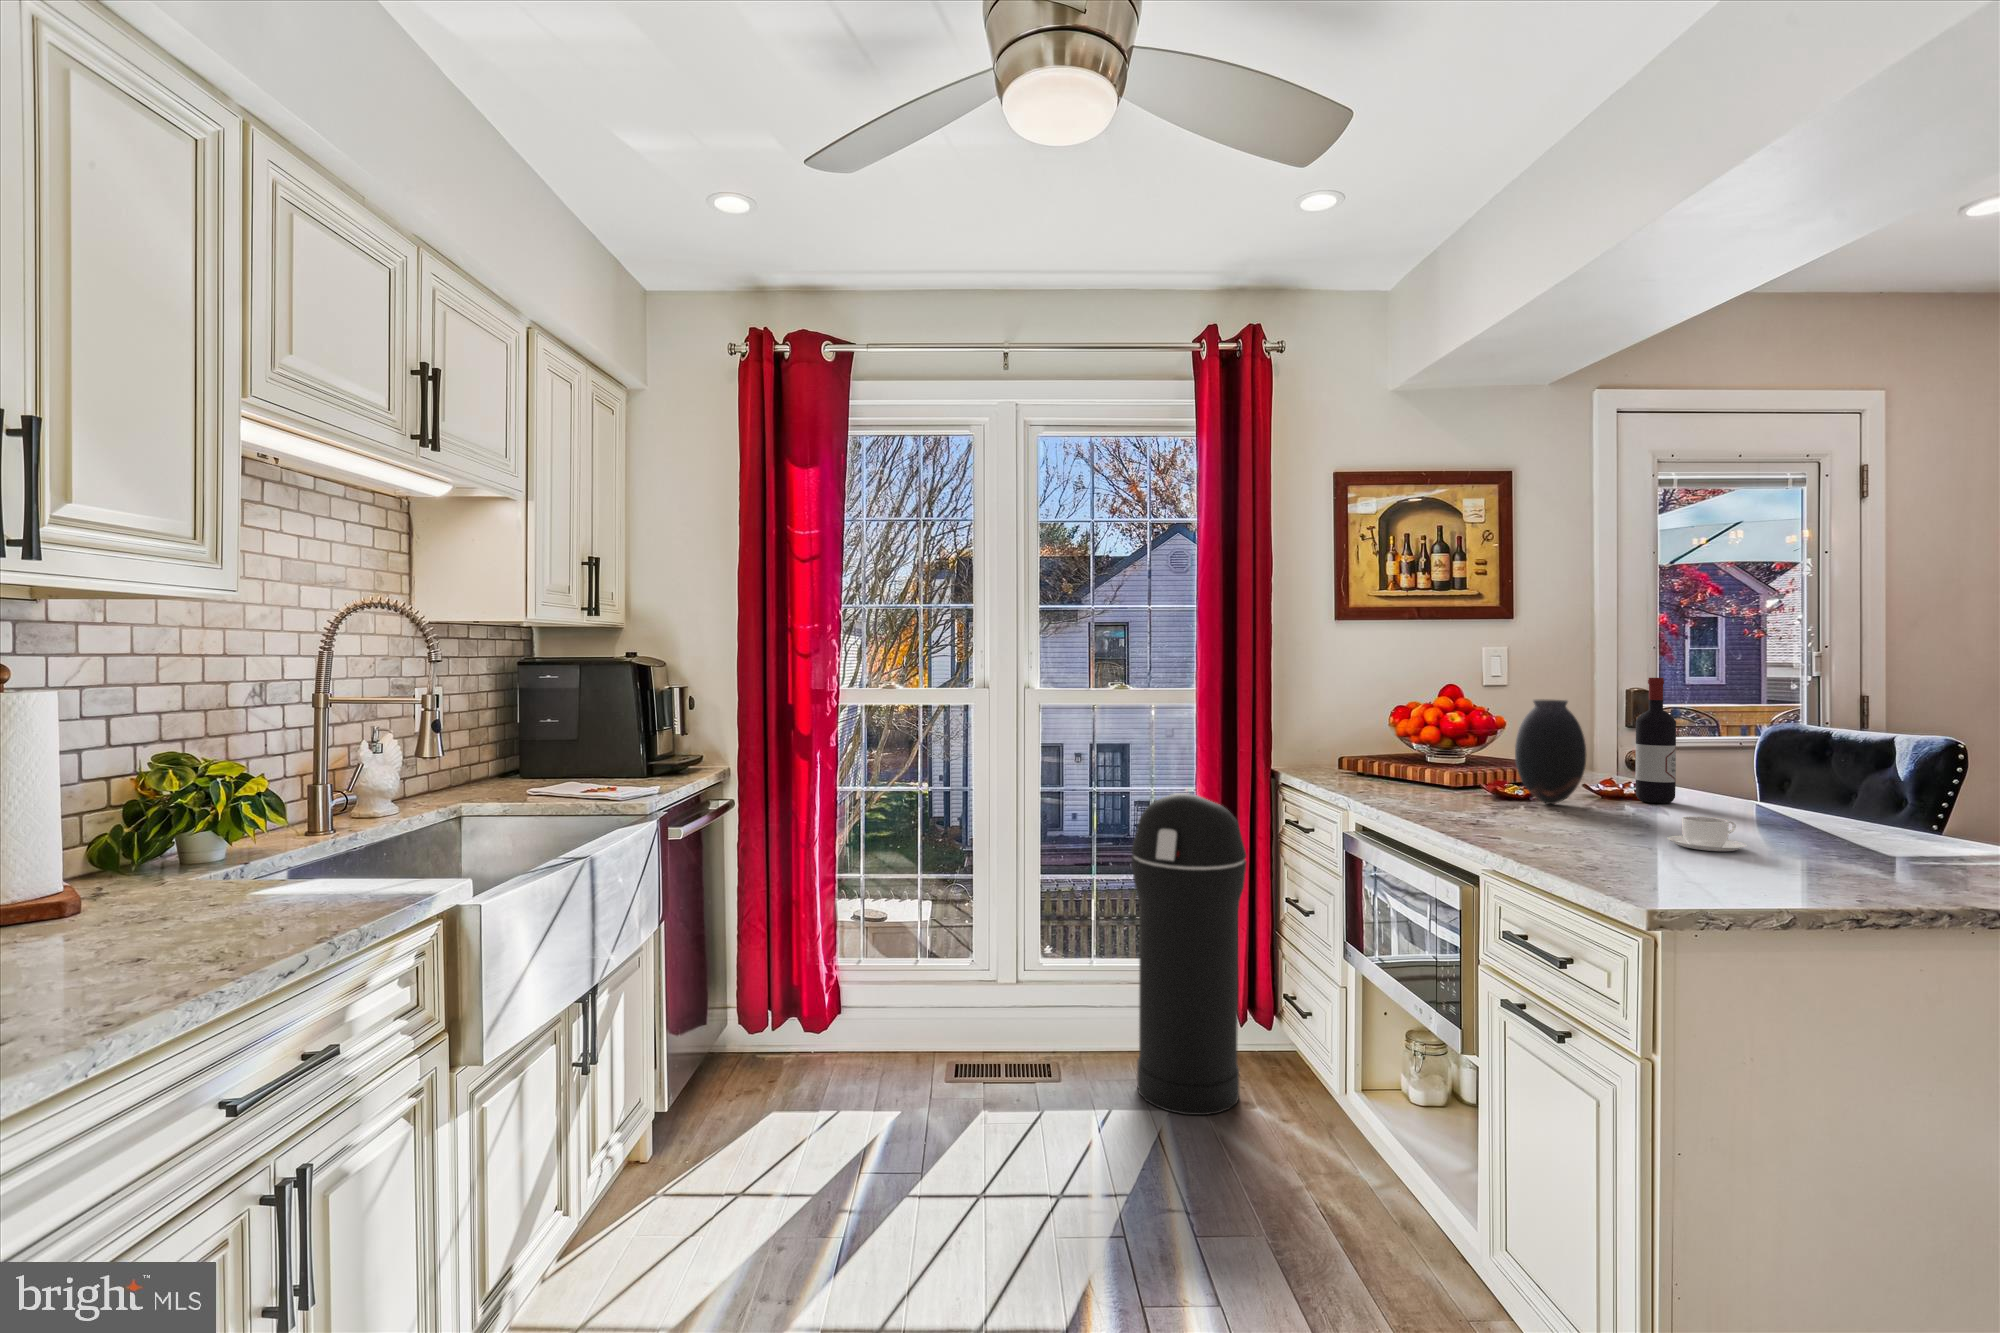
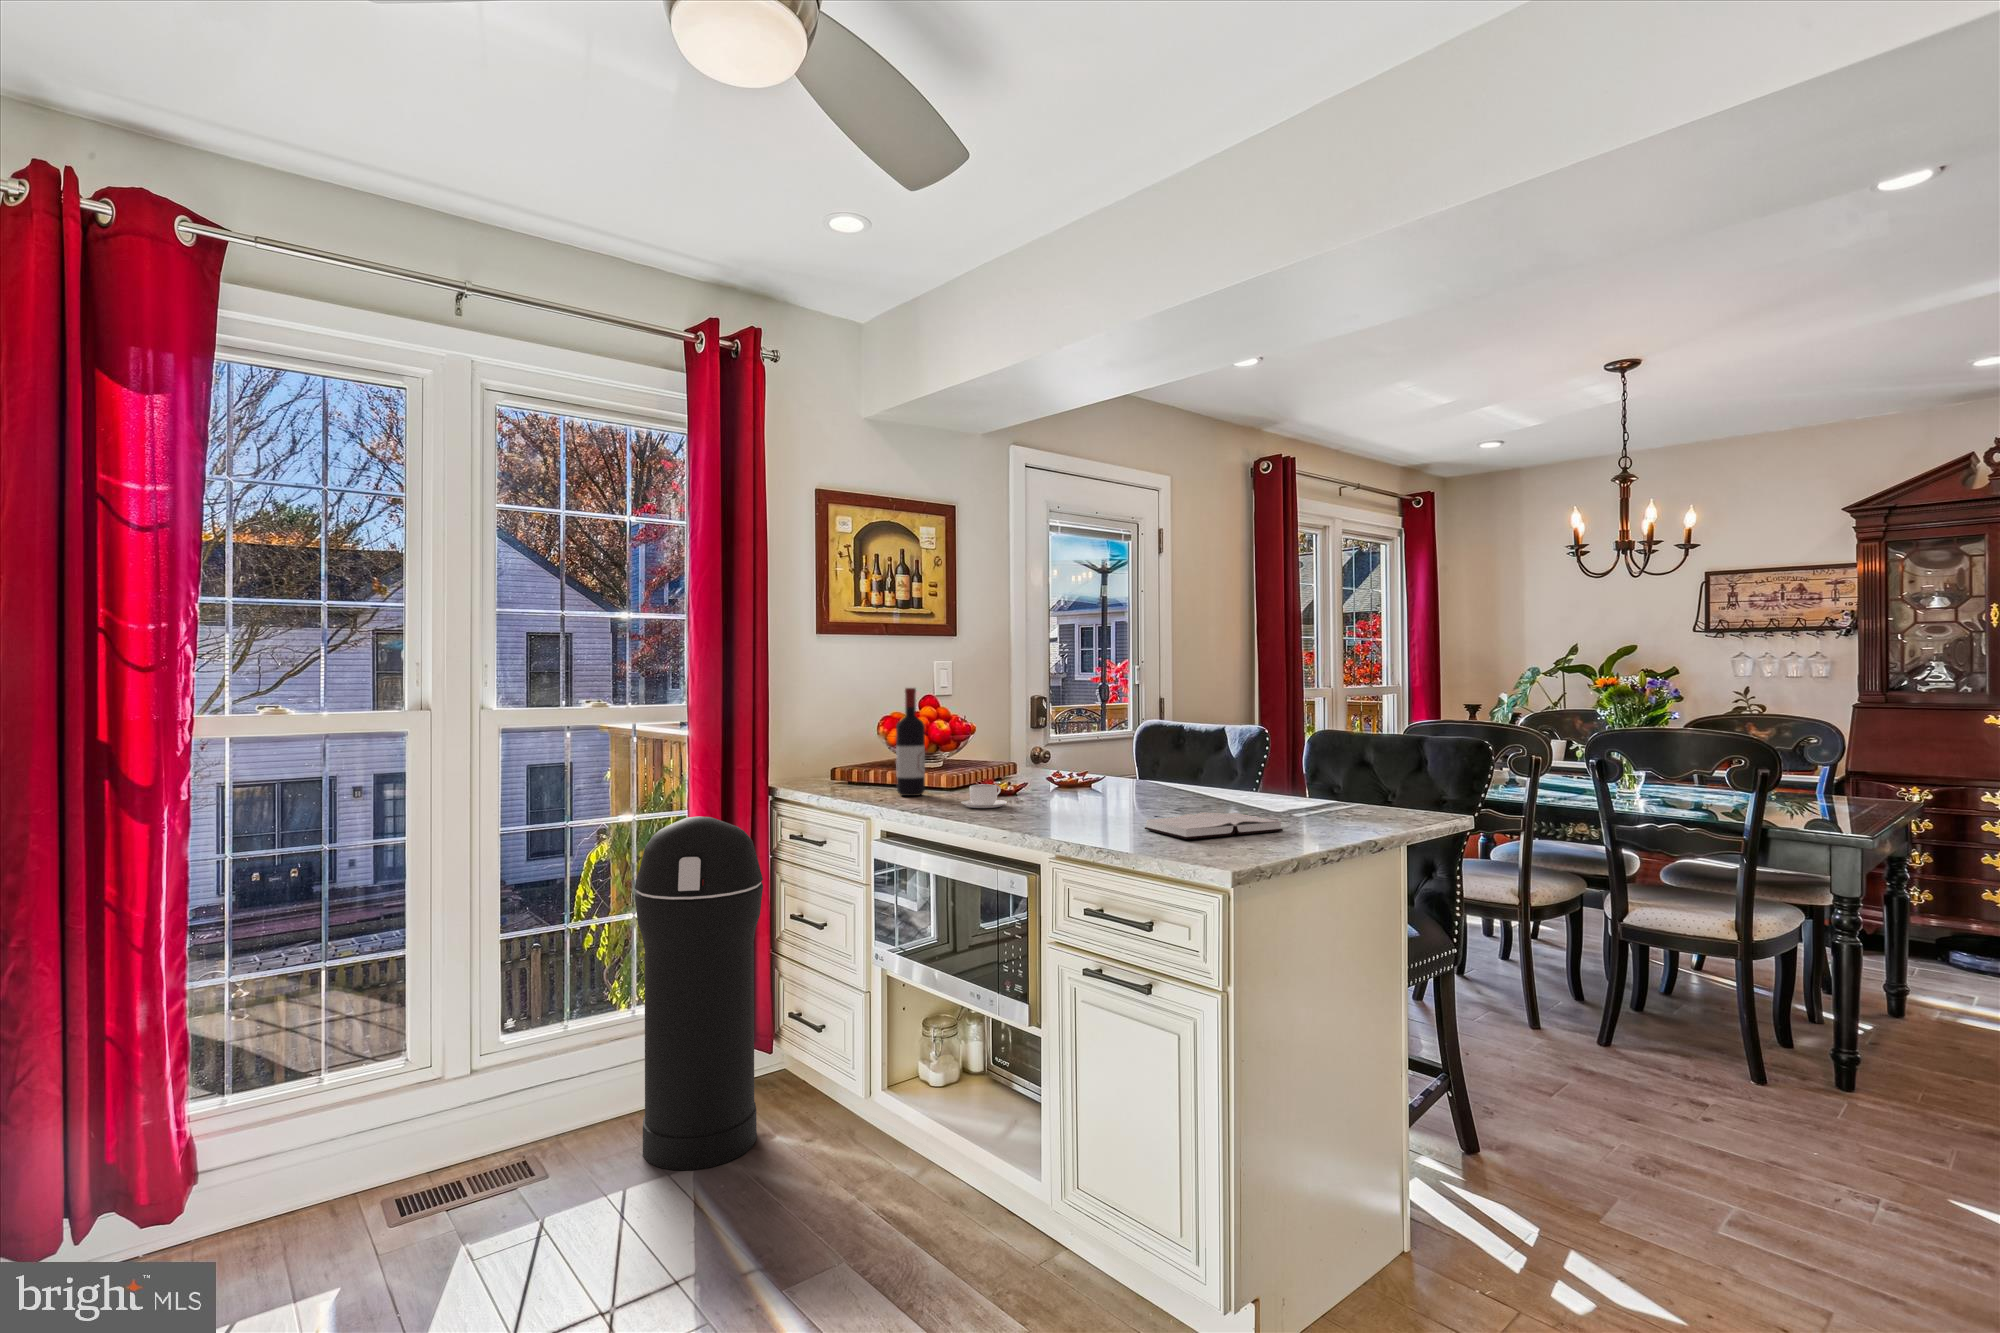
wine bottle: present [1635,678,1676,803] -> present [896,688,925,796]
vase: present [1515,699,1586,804] -> none [1010,703,1062,792]
coffee cup: present [1667,816,1746,851] -> present [961,784,1007,808]
hardback book: none [1619,853,1844,896] -> present [1145,813,1283,839]

